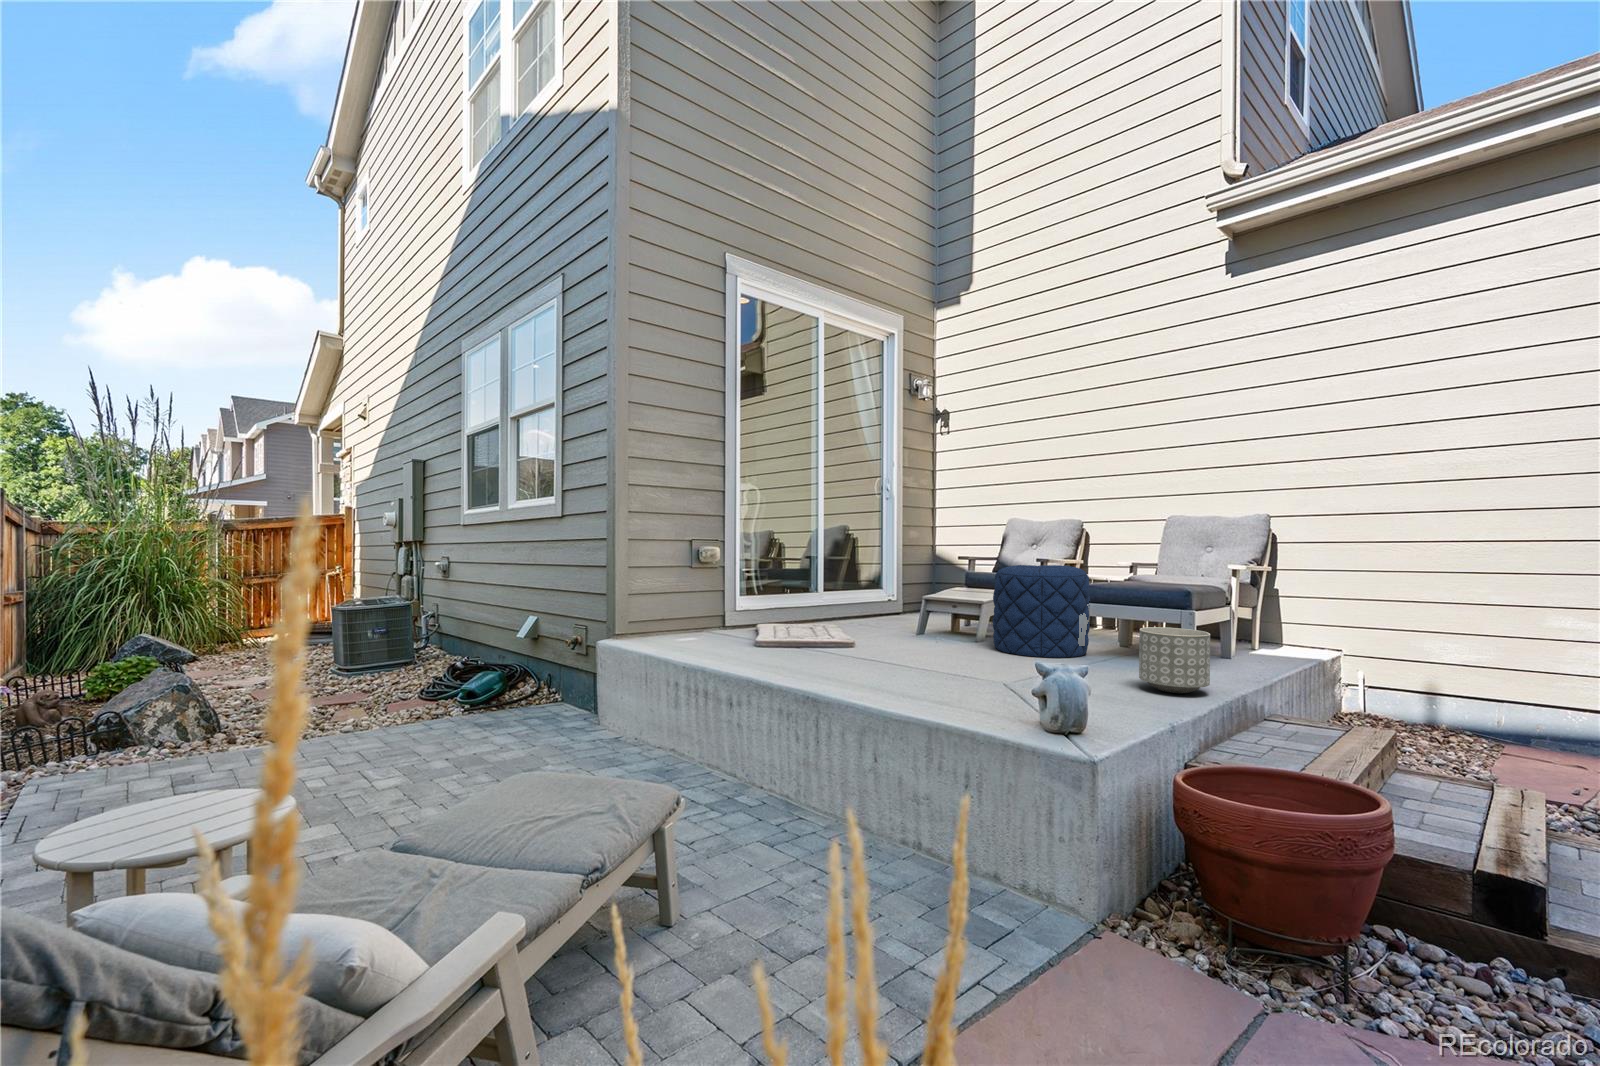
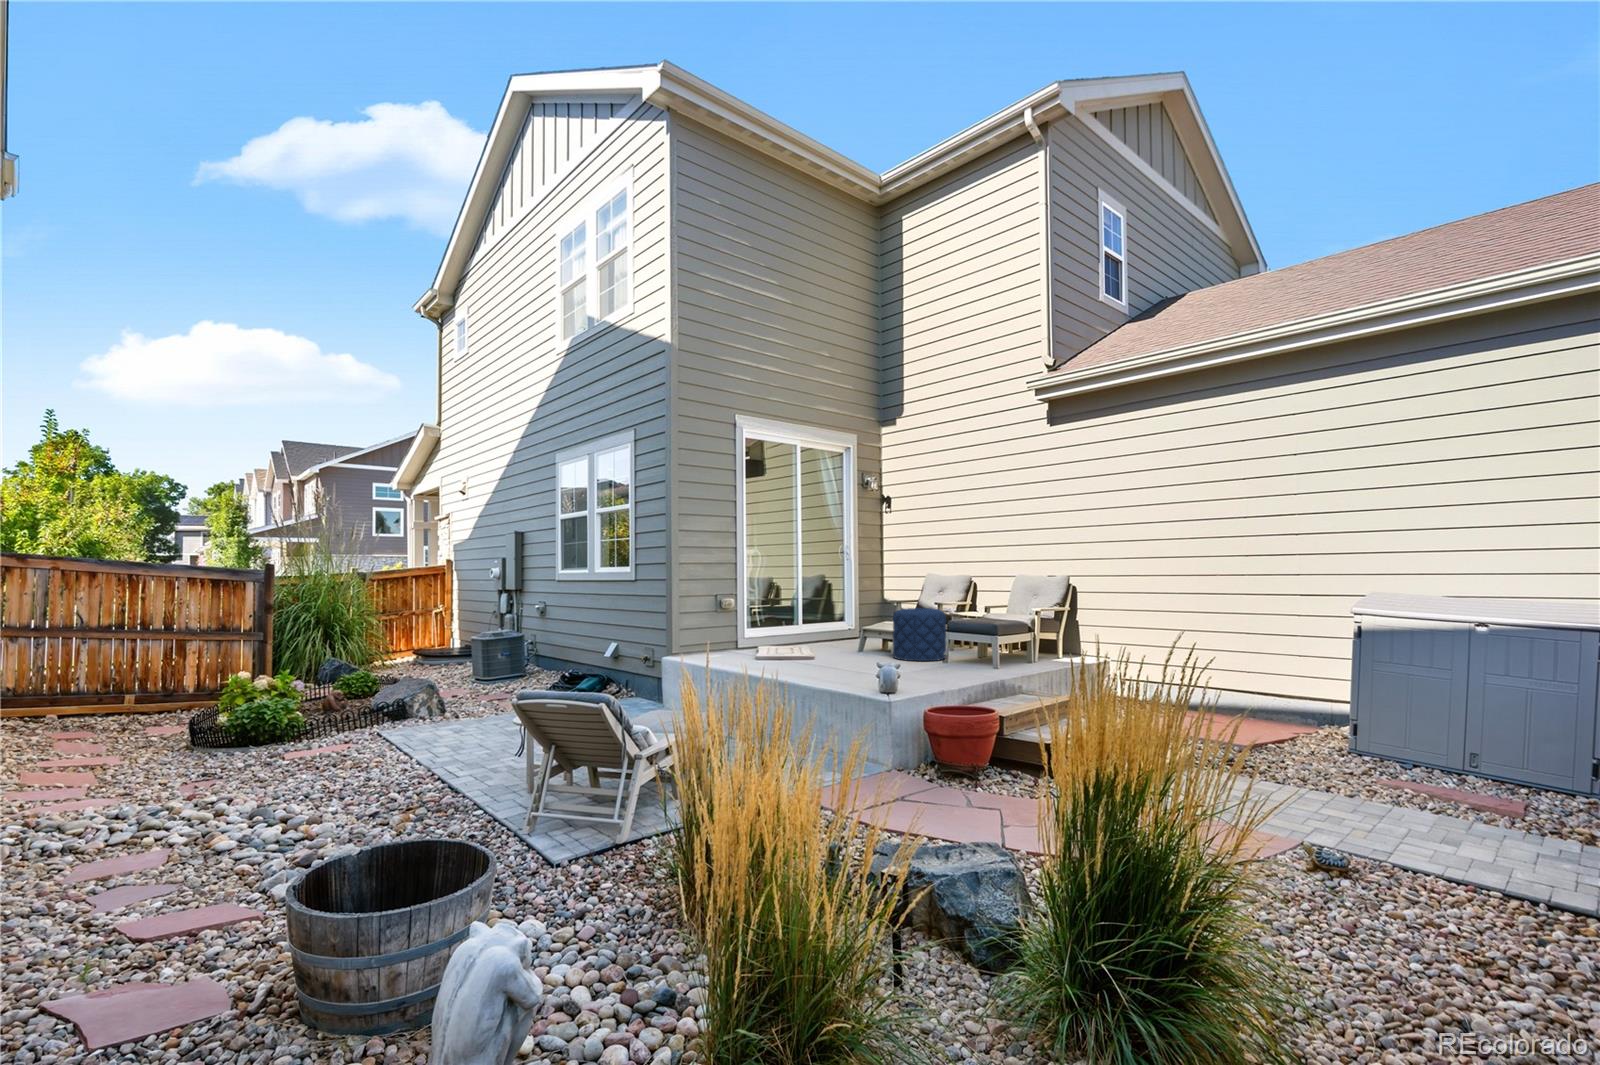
planter: present [1139,627,1210,694] -> none [944,643,976,675]

